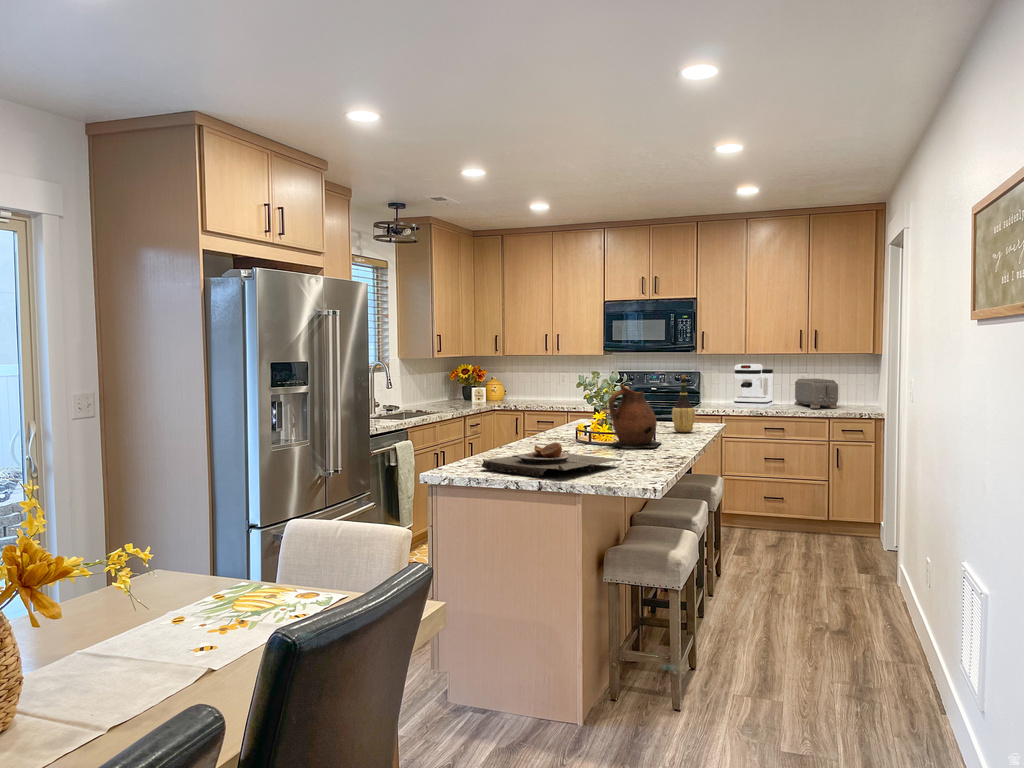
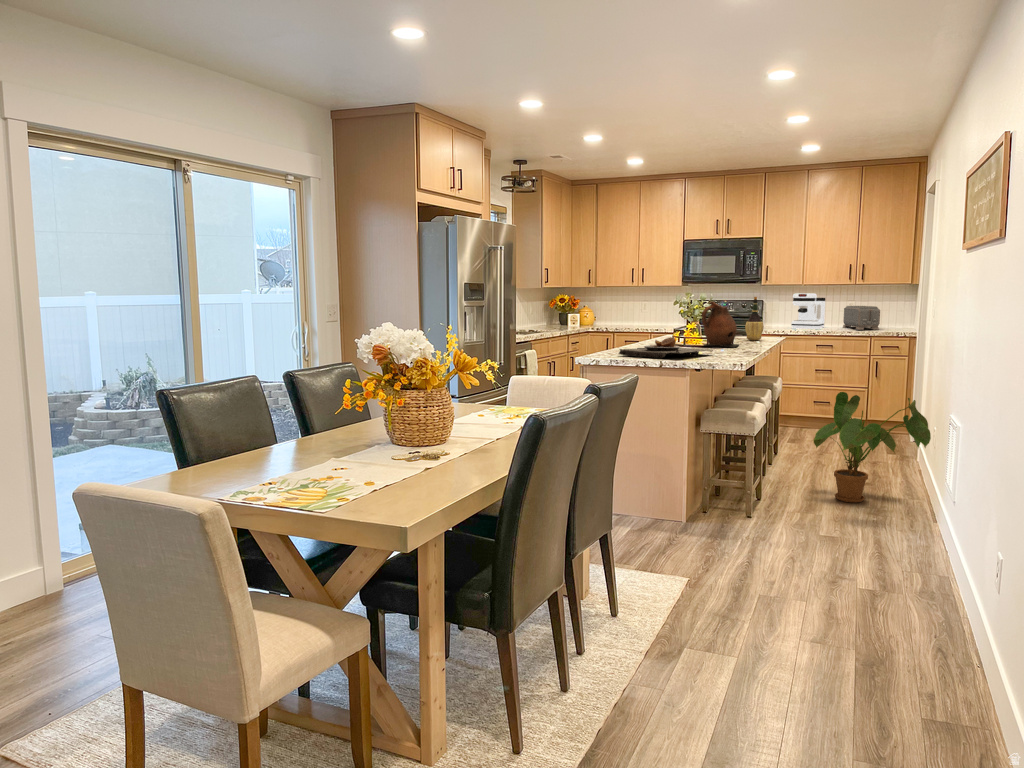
house plant: none [764,512,933,672] -> present [814,392,931,503]

